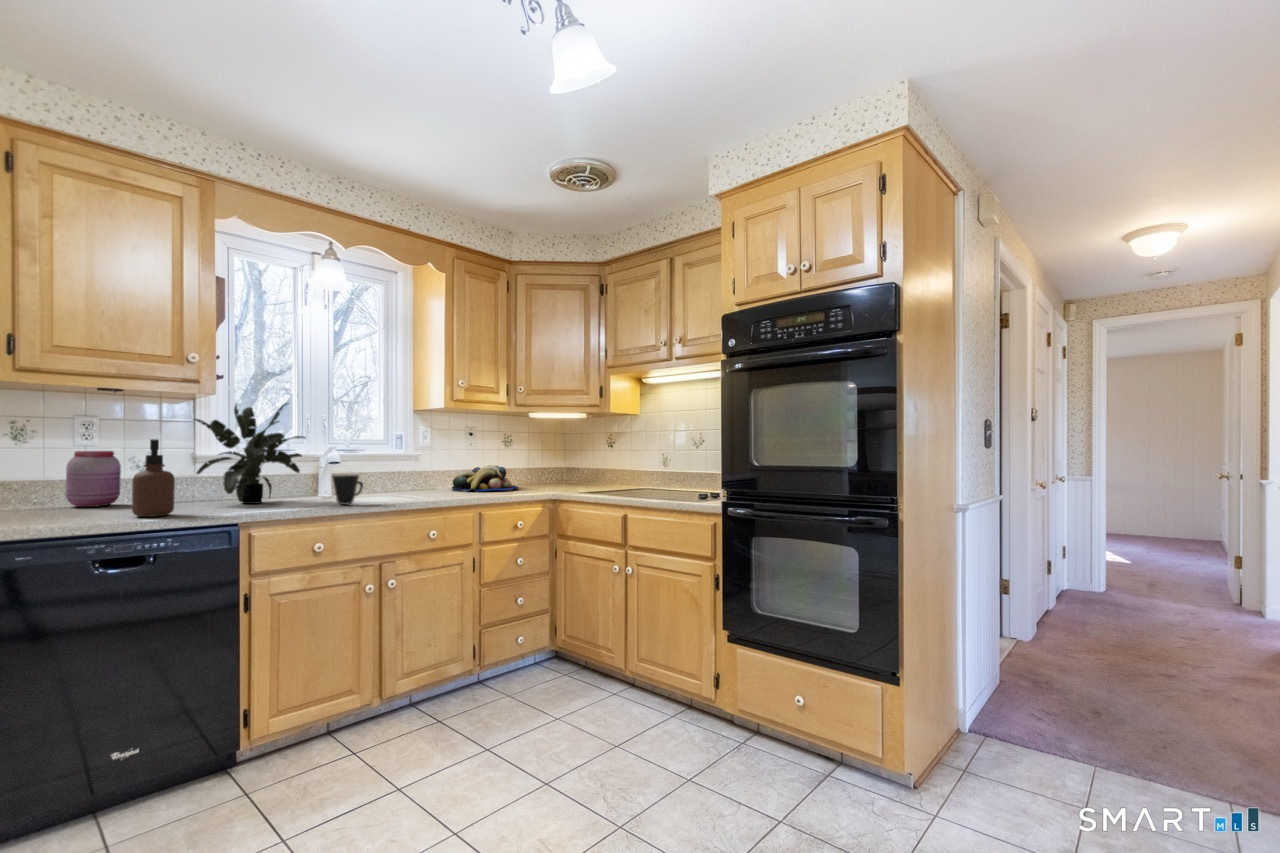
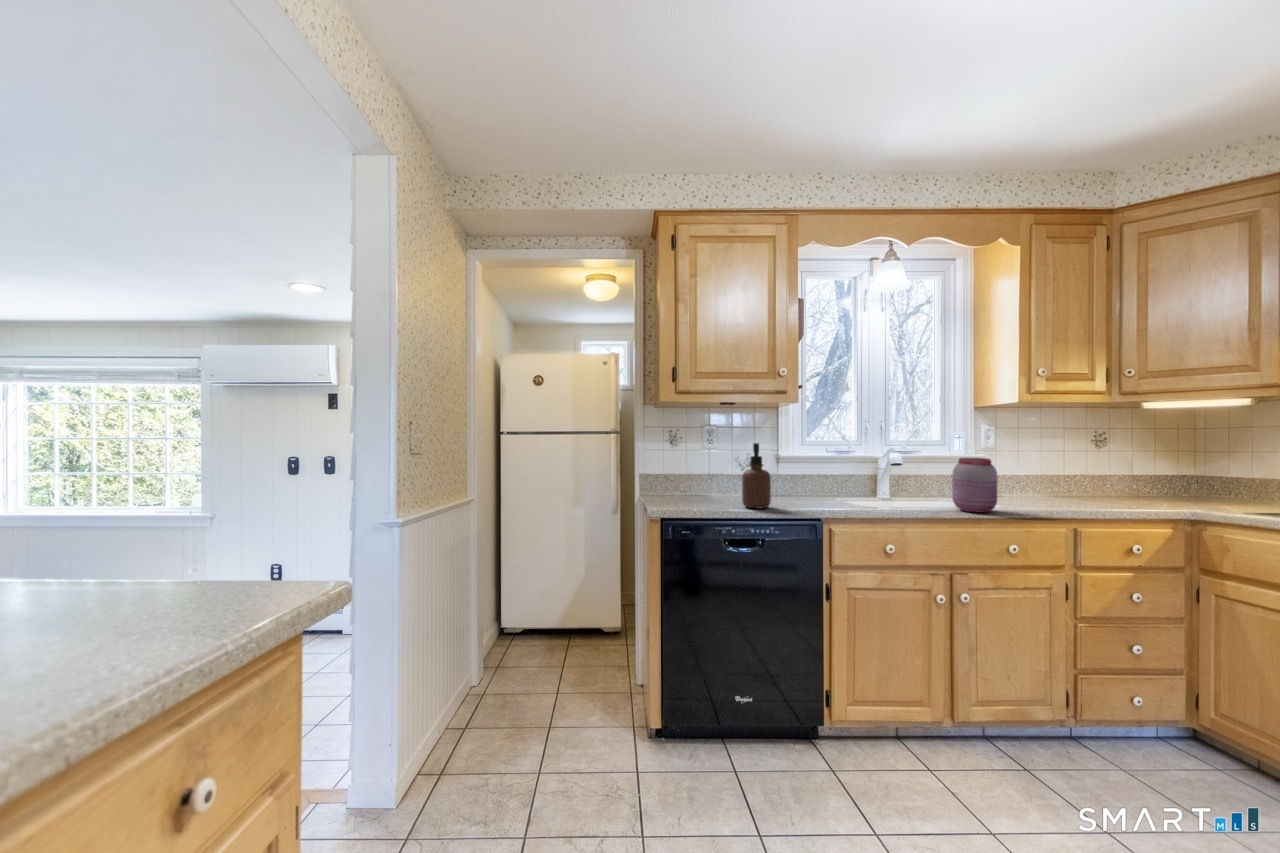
potted plant: present [193,403,305,504] -> none [778,406,873,500]
jar: present [66,451,121,507] -> present [952,458,997,513]
fruit bowl: present [452,465,519,492] -> none [1026,471,1127,505]
mug: present [332,474,363,505] -> none [900,478,932,510]

